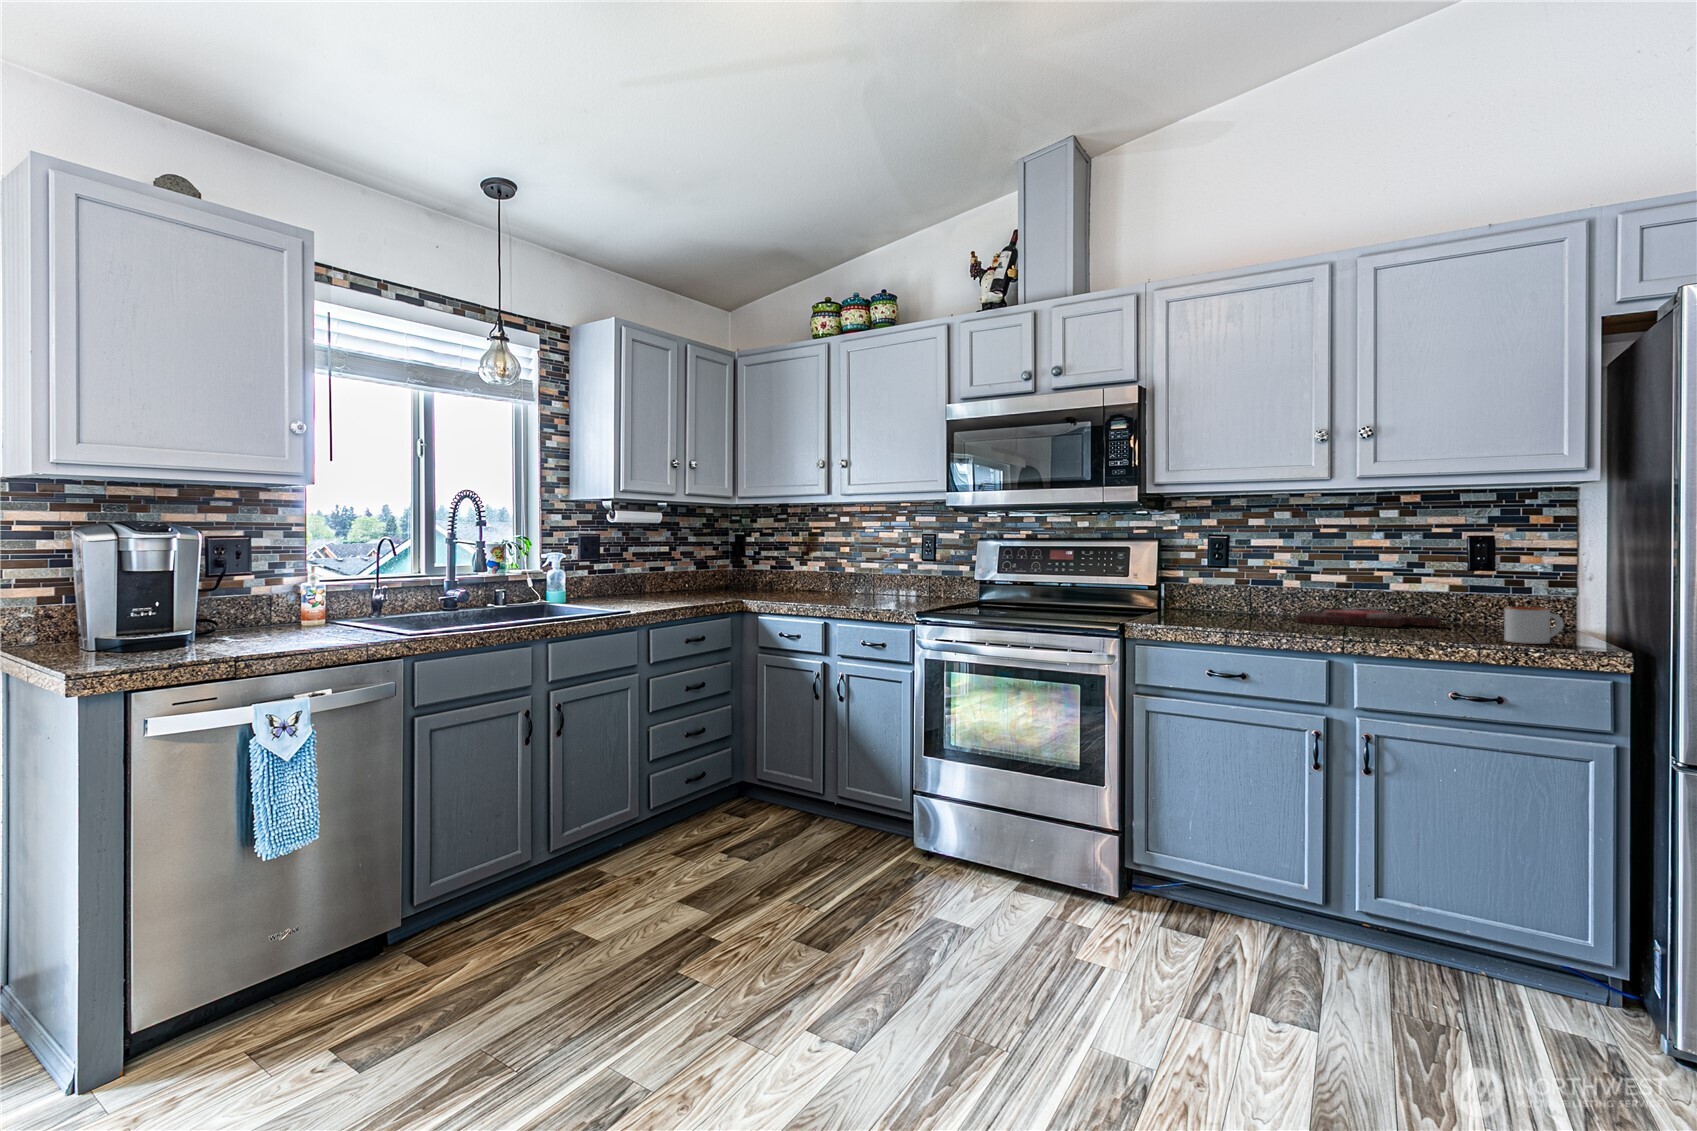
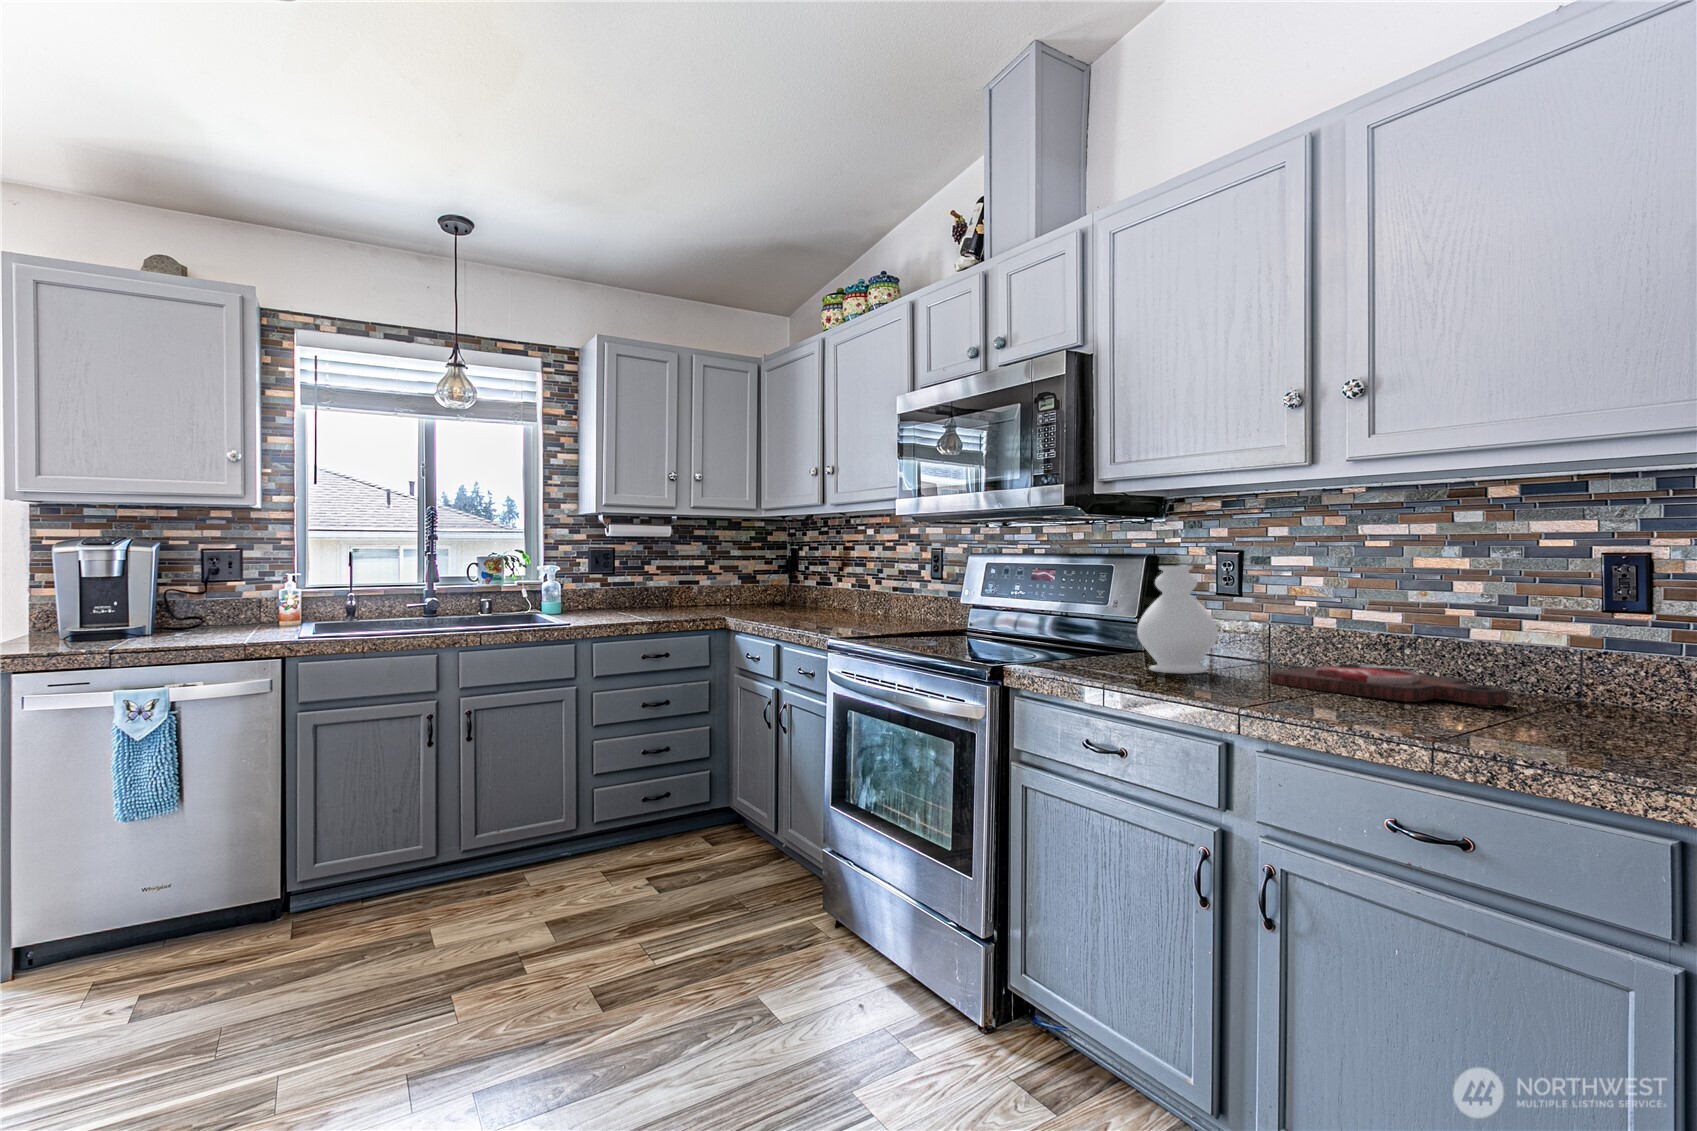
decorative vase: none [1199,547,1255,620] -> present [1137,565,1218,674]
mug: present [1505,607,1564,644] -> none [1518,679,1634,755]

